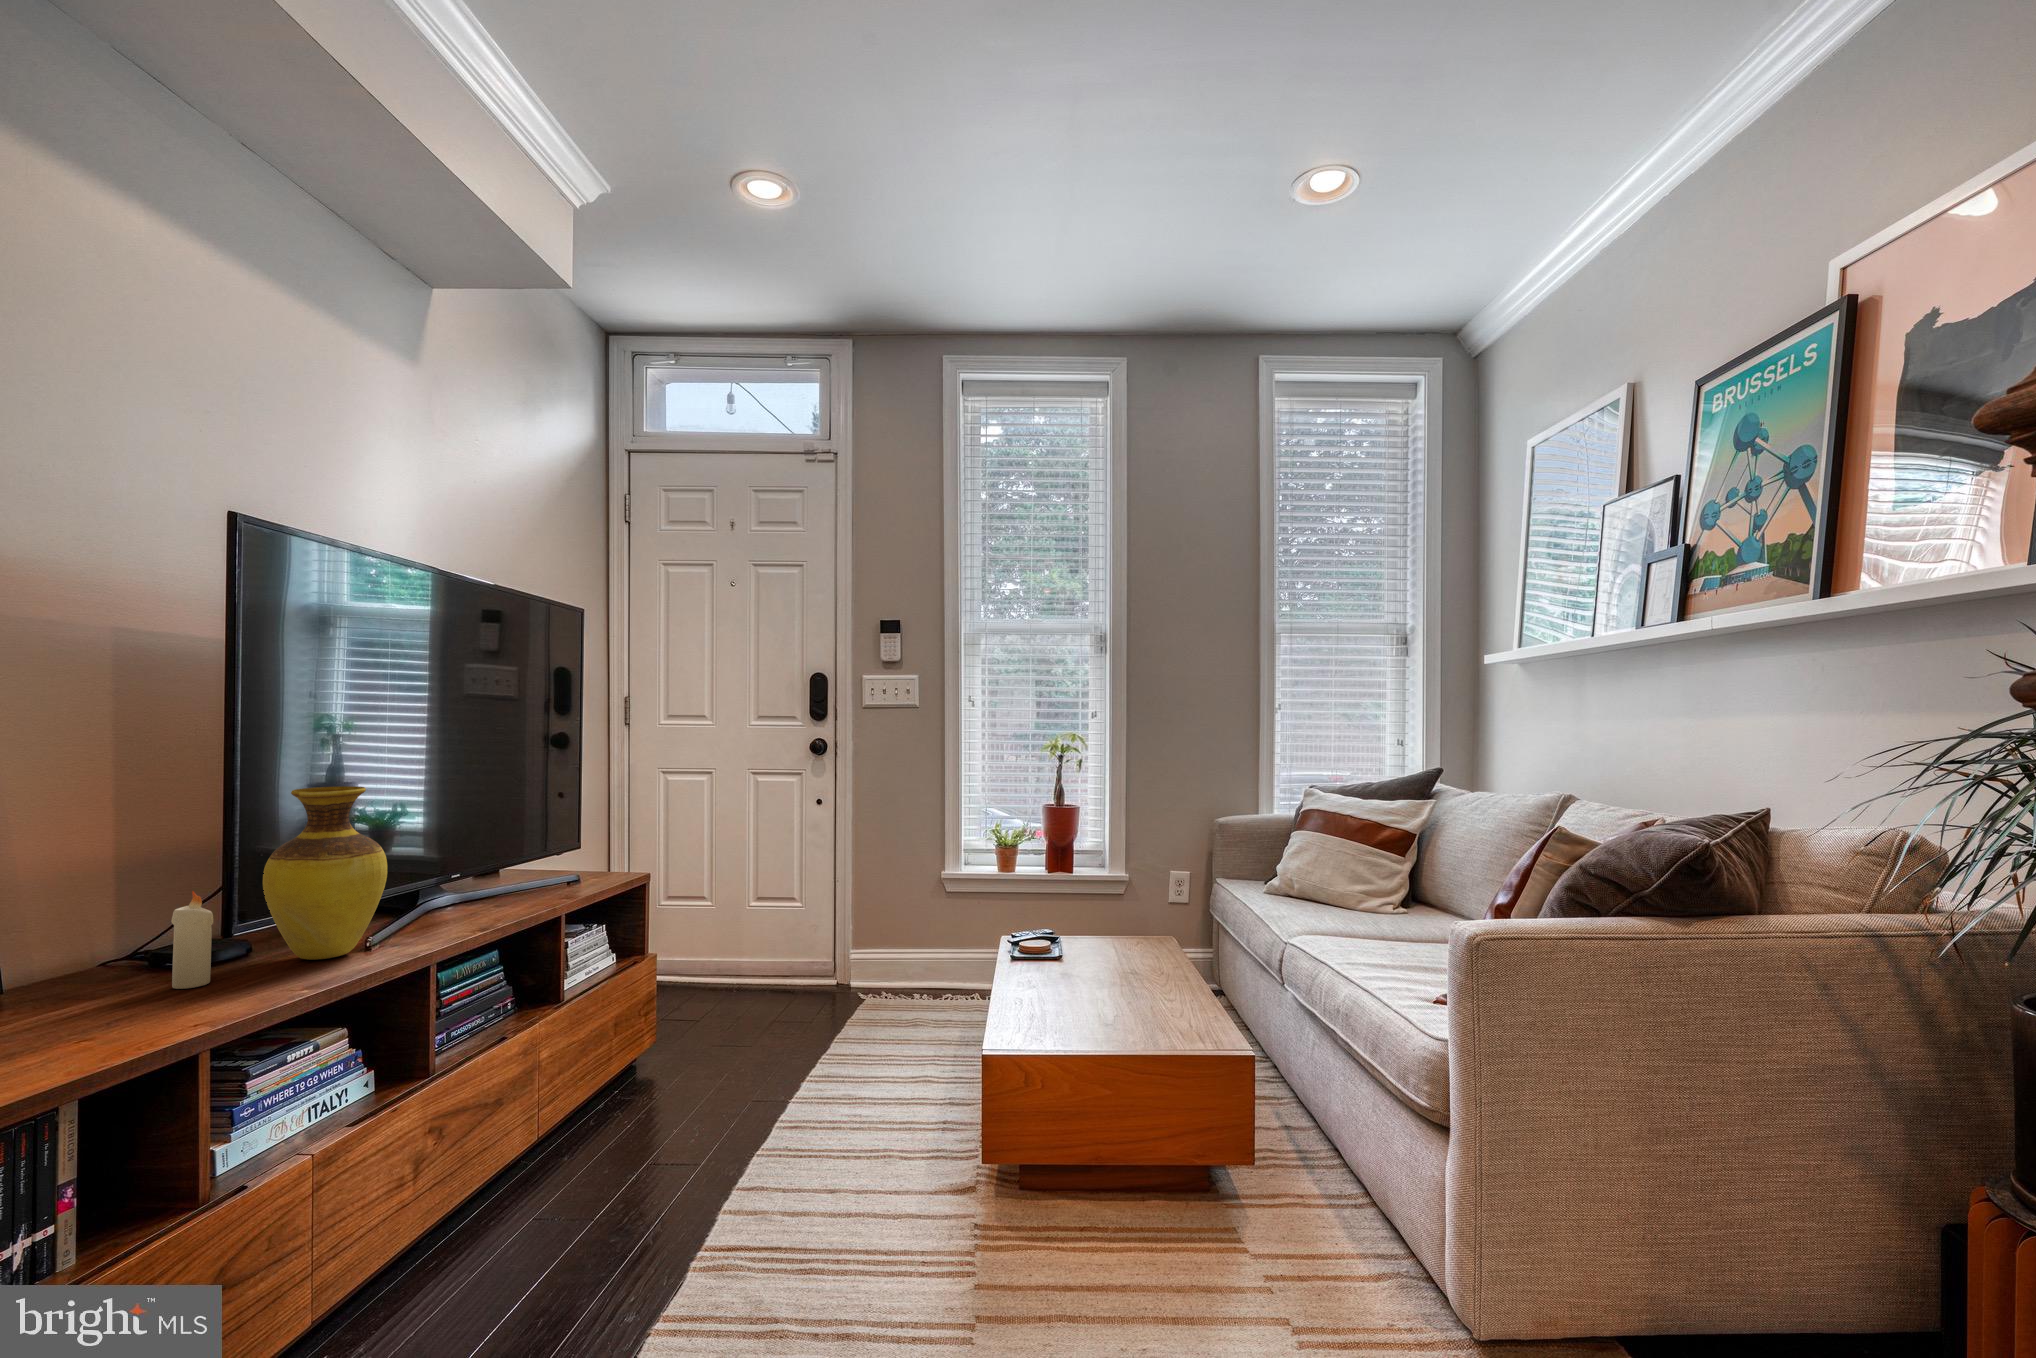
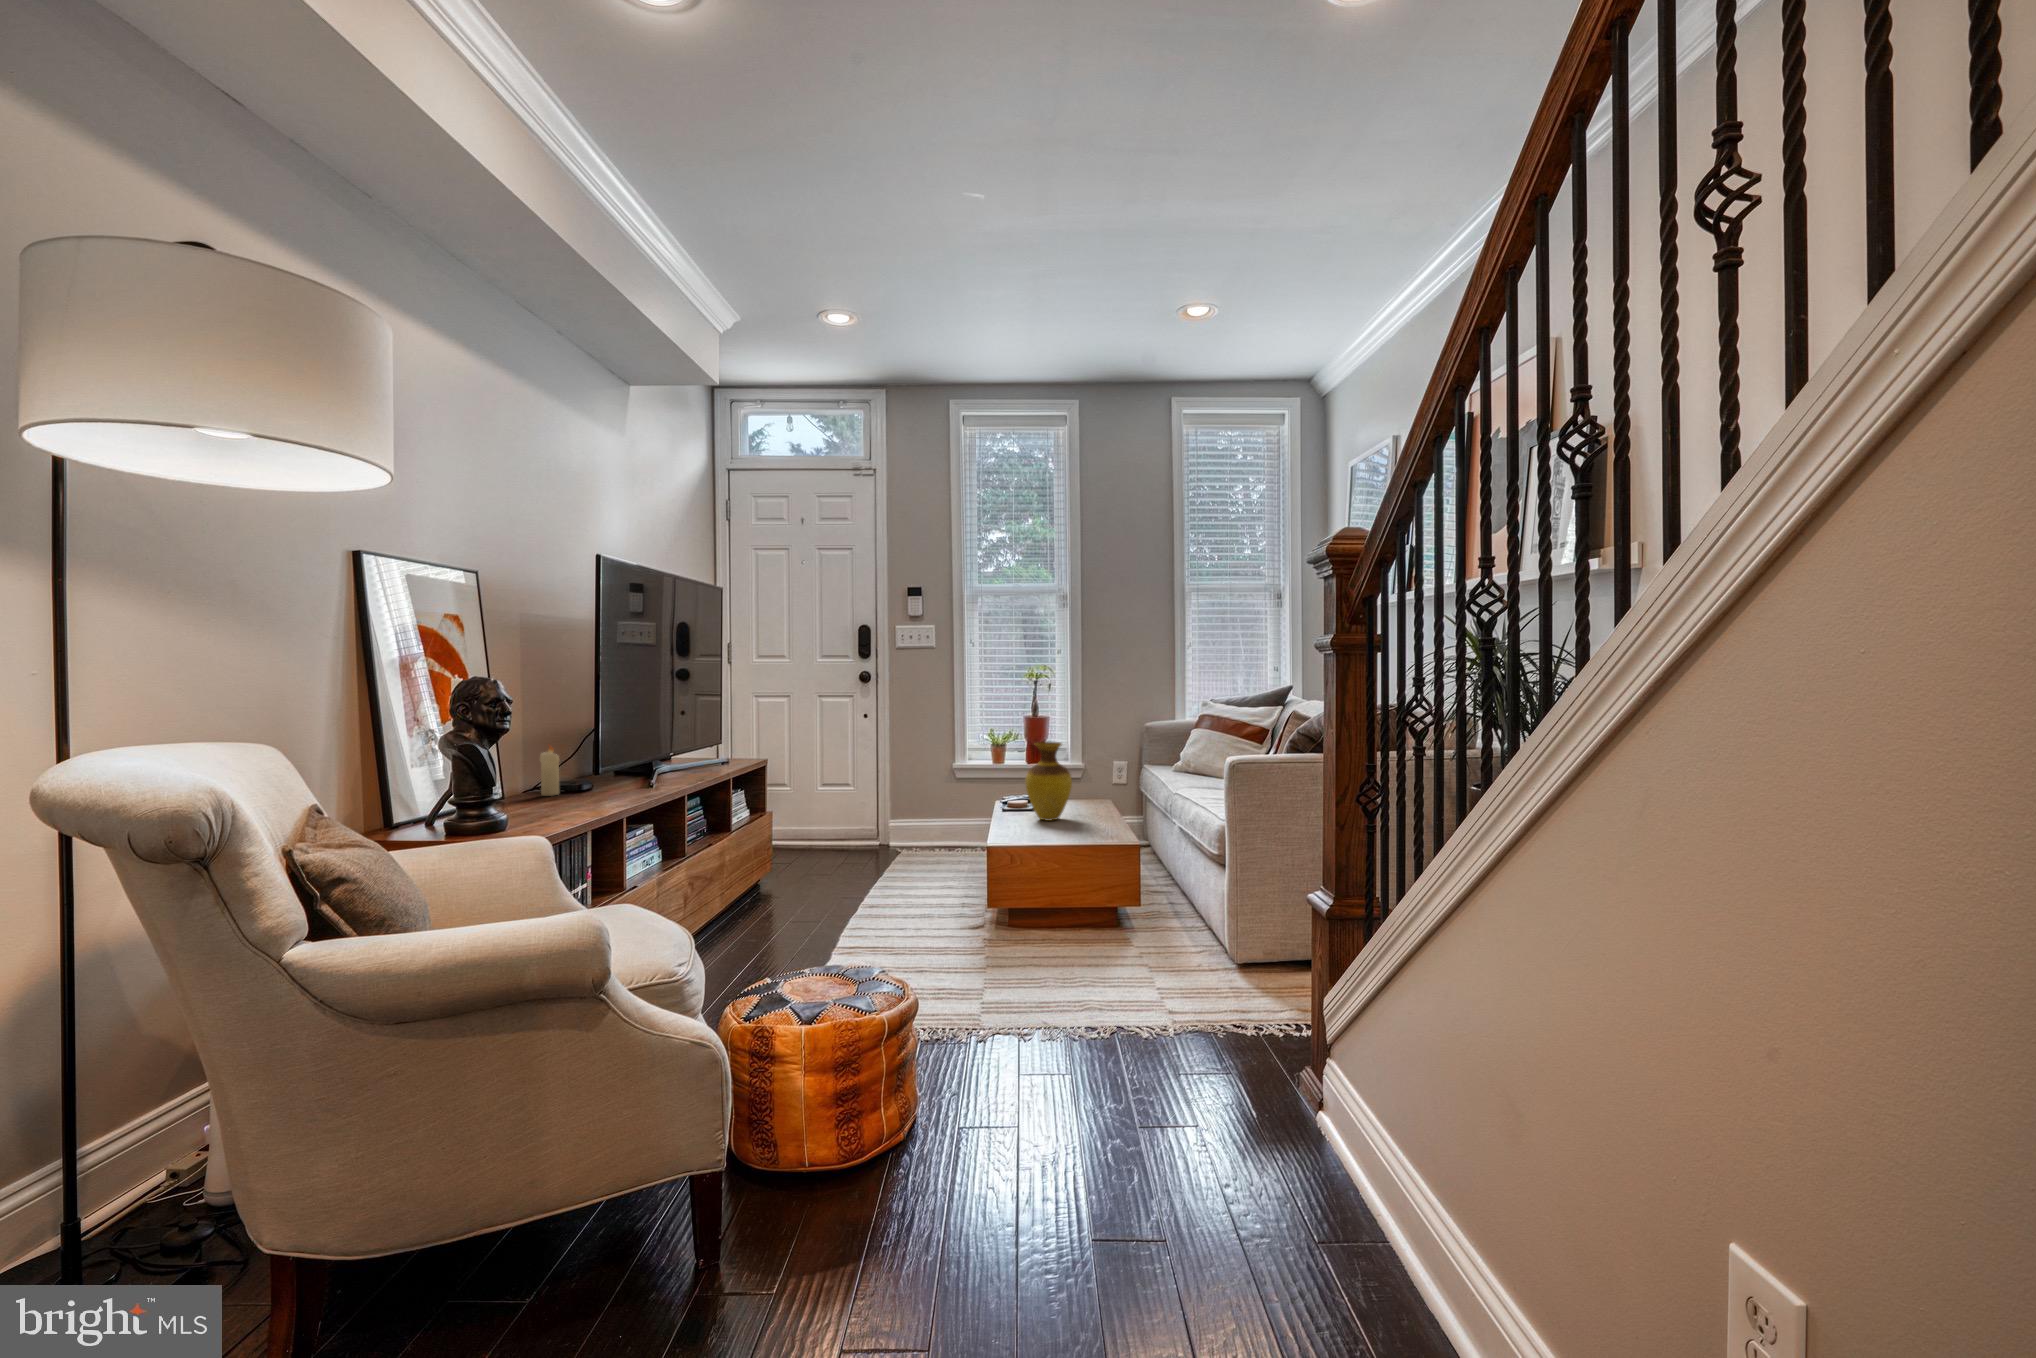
vase: present [263,786,387,960] -> present [1026,742,1072,821]

